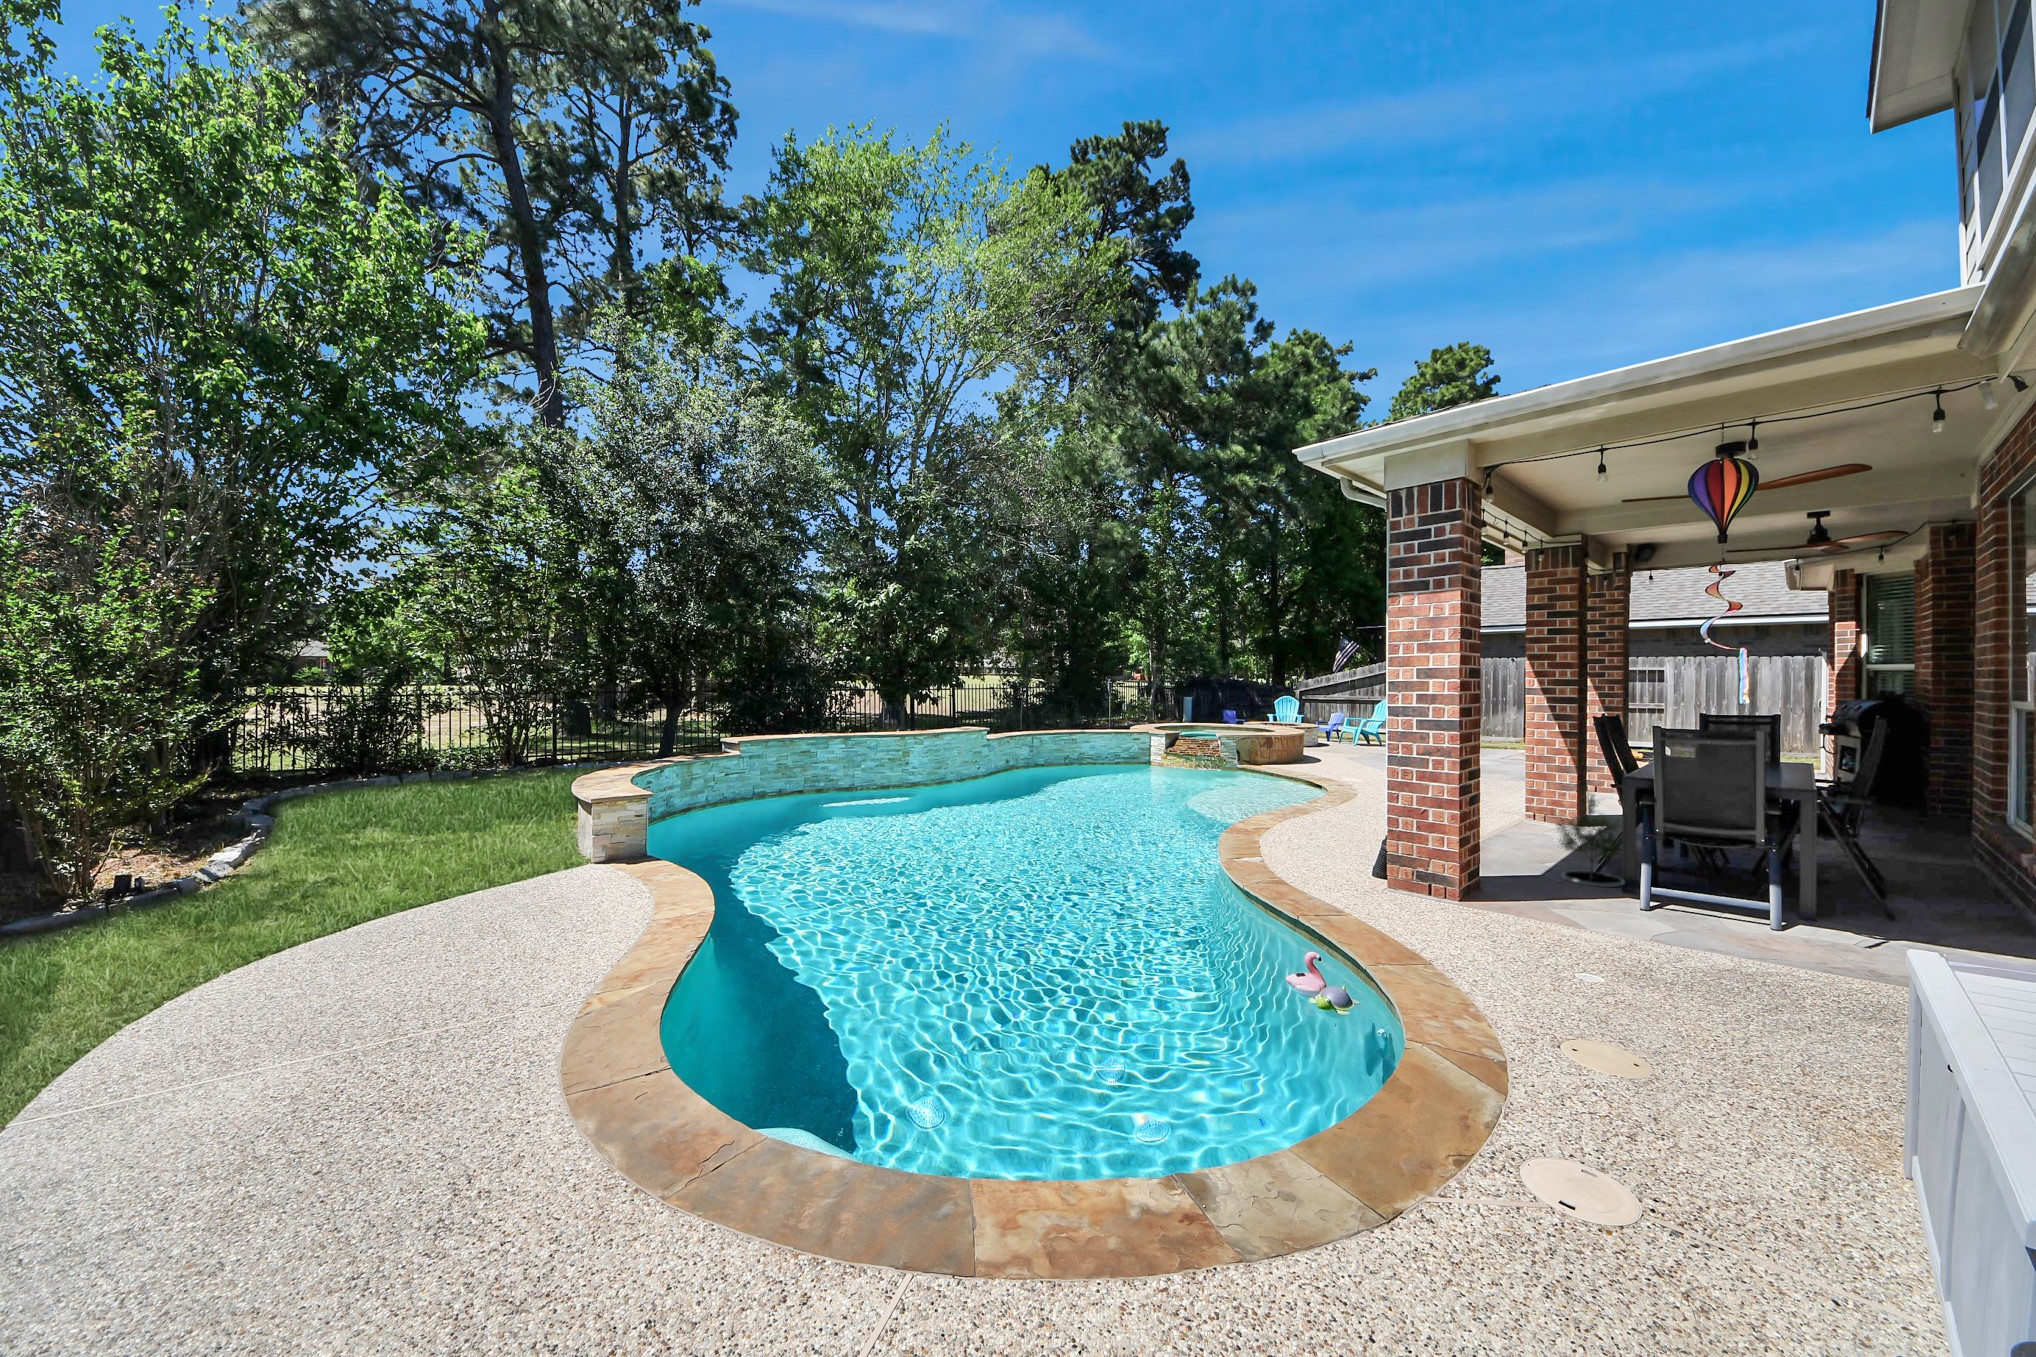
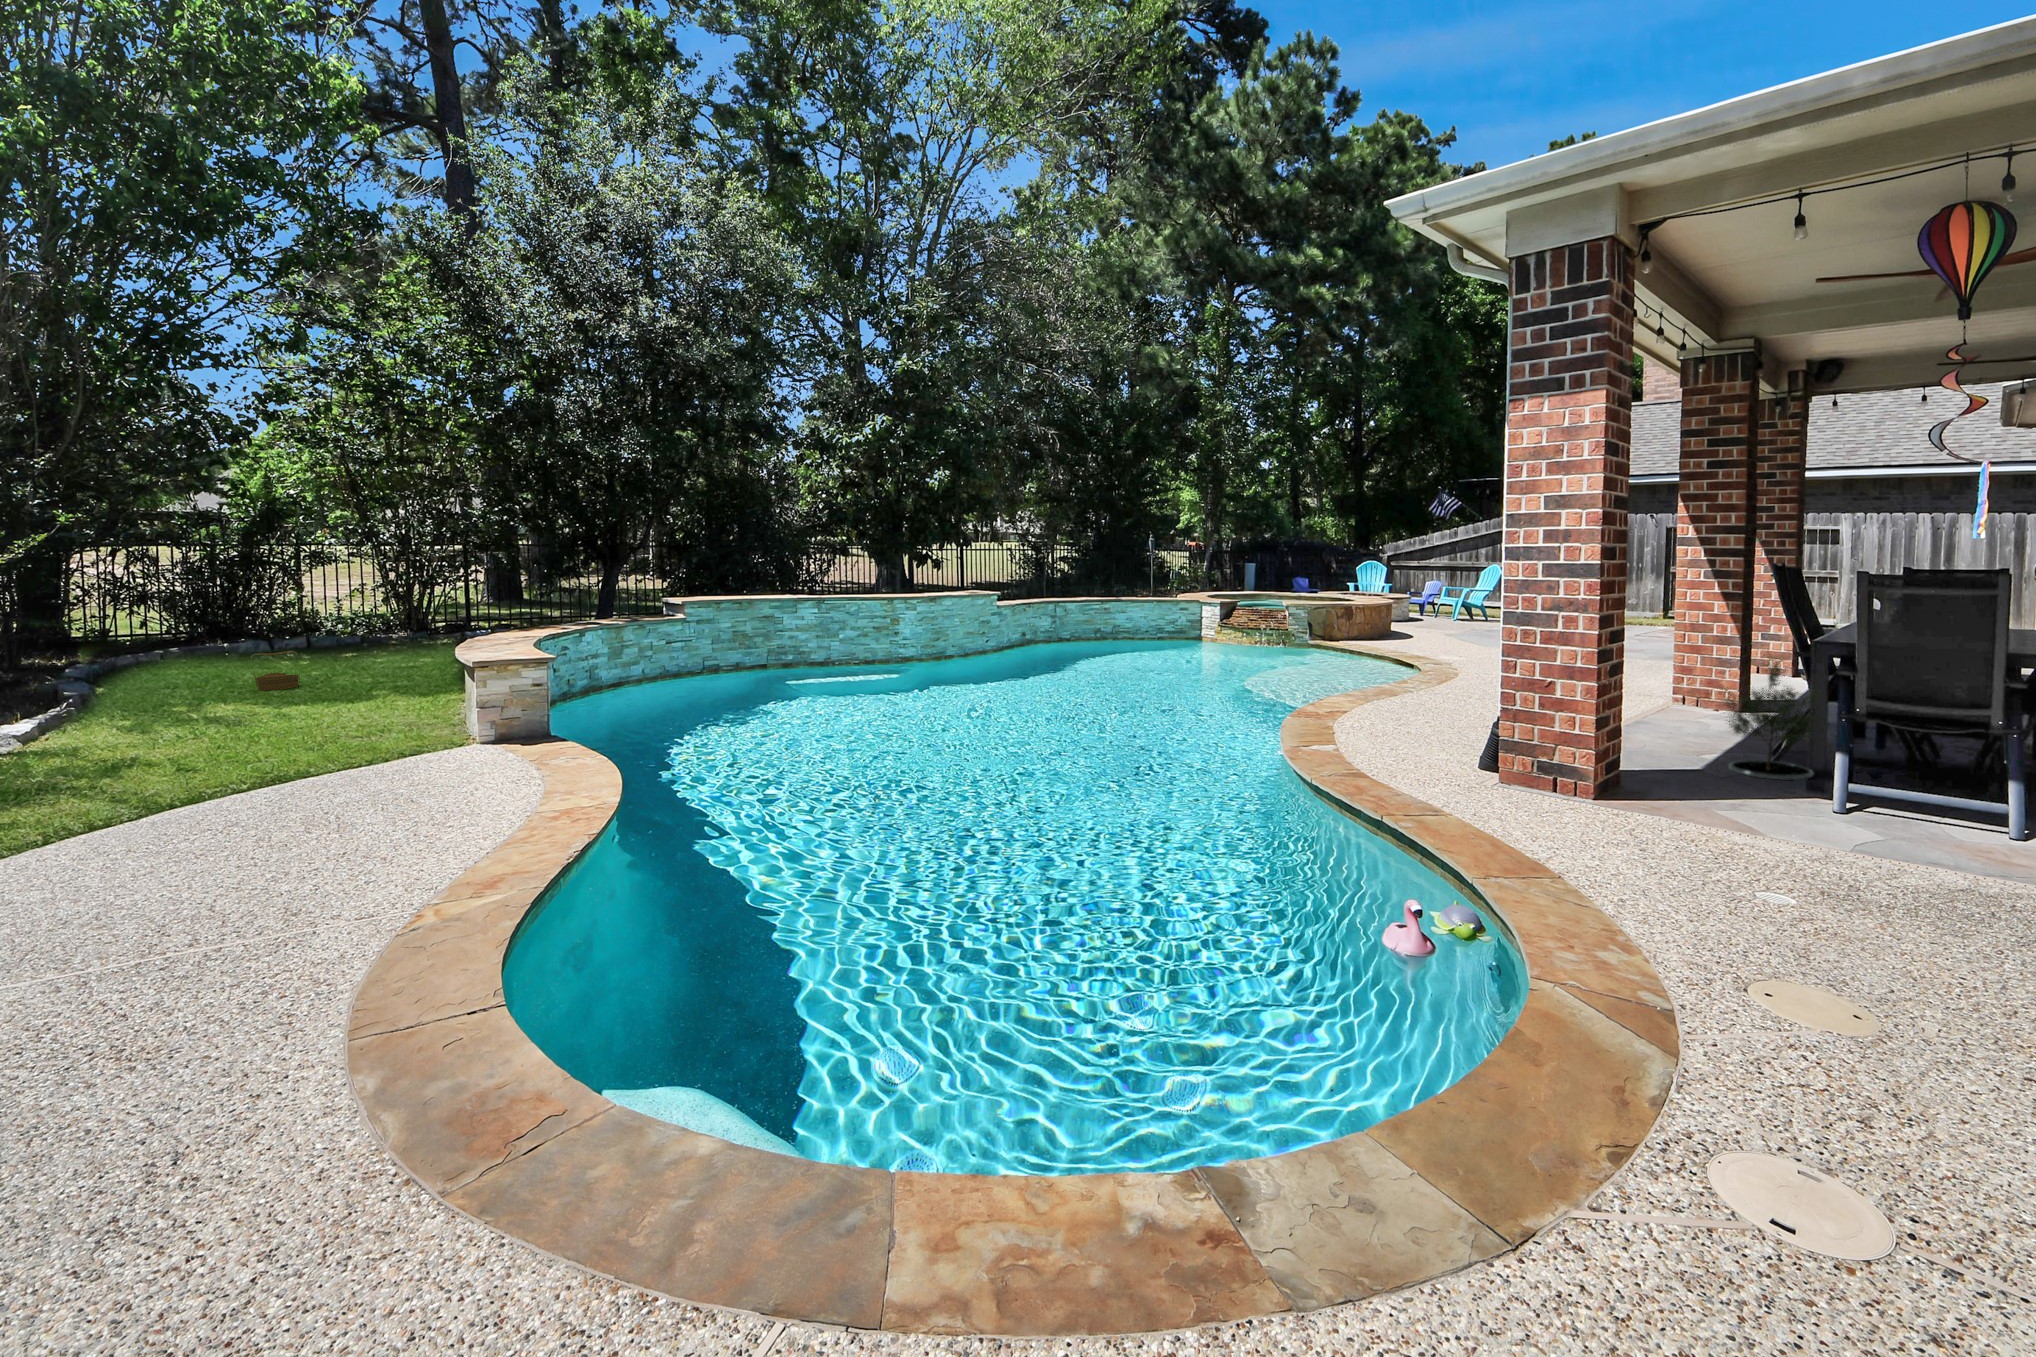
woven basket: none [359,747,398,780] -> present [251,651,300,691]

